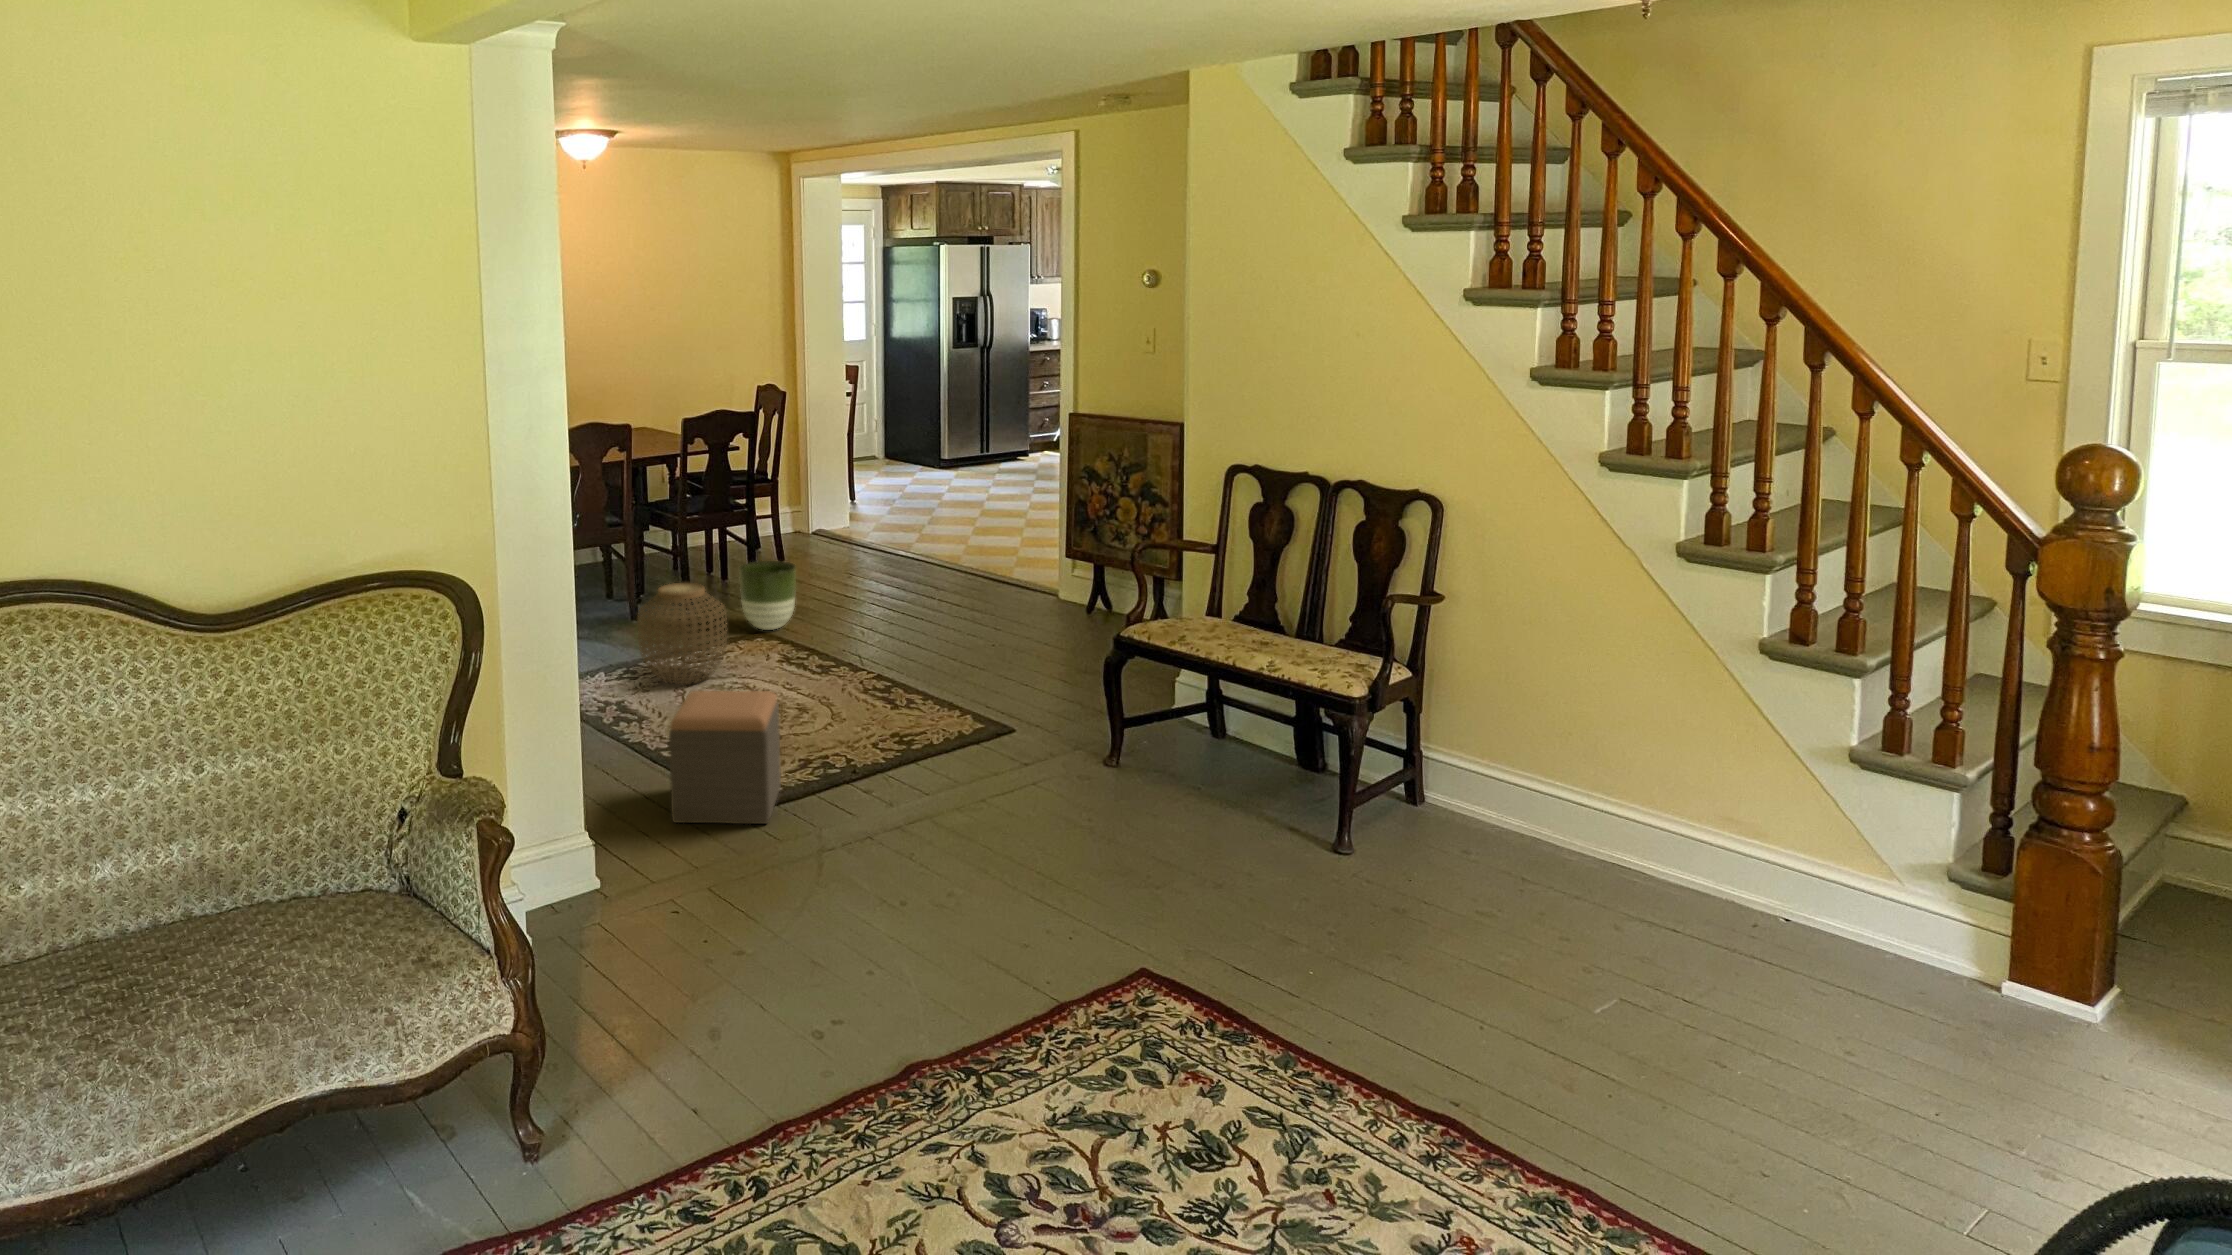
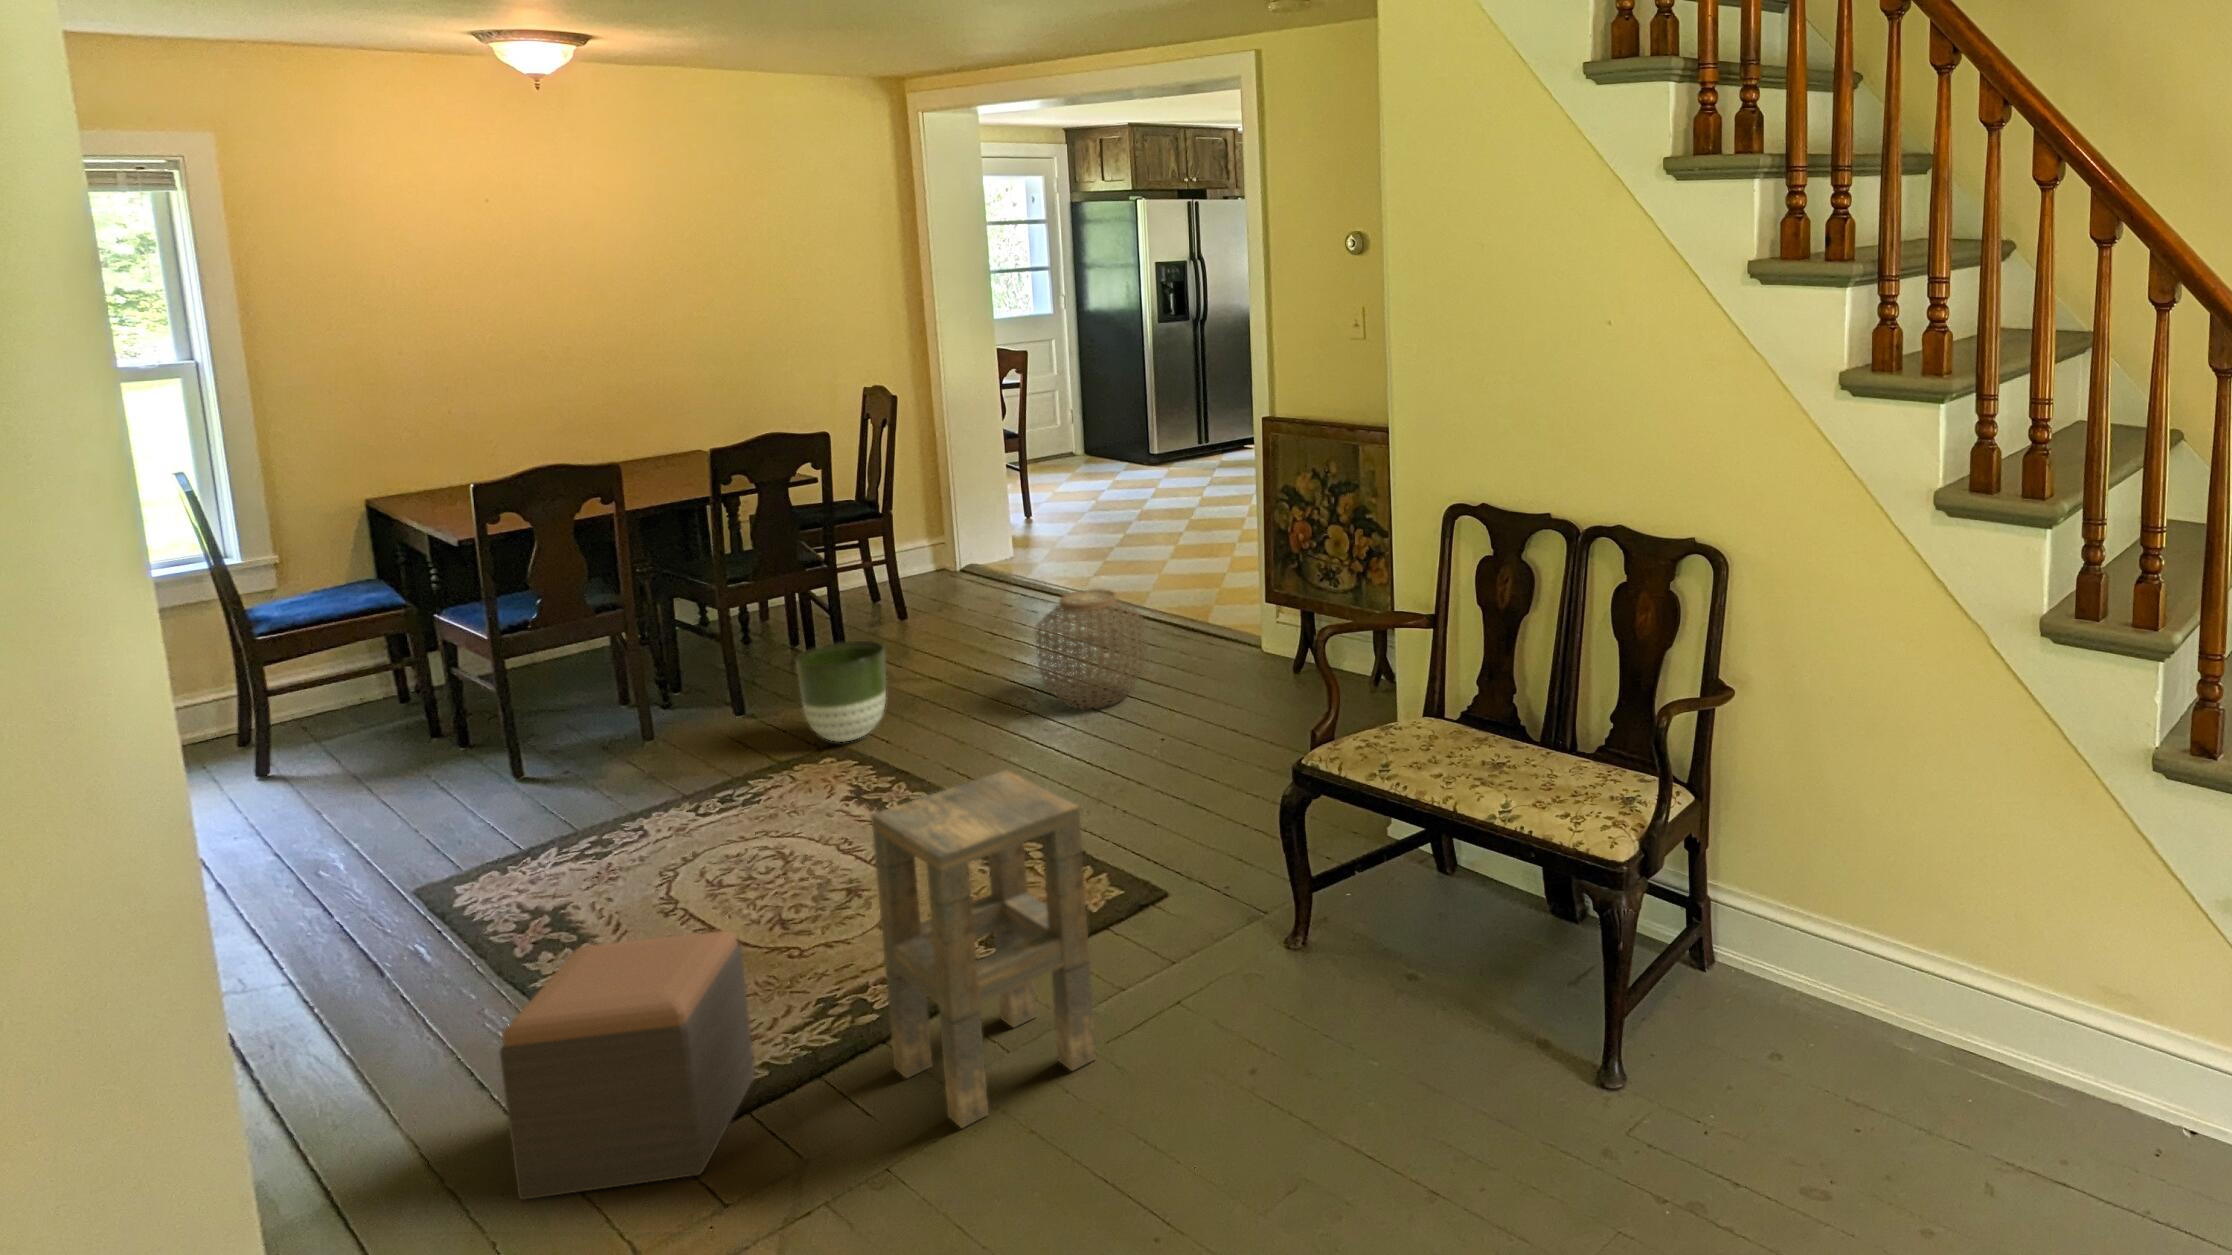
woven basket: present [637,583,727,684] -> present [1035,589,1145,709]
side table: none [859,614,988,822] -> present [871,770,1096,1128]

